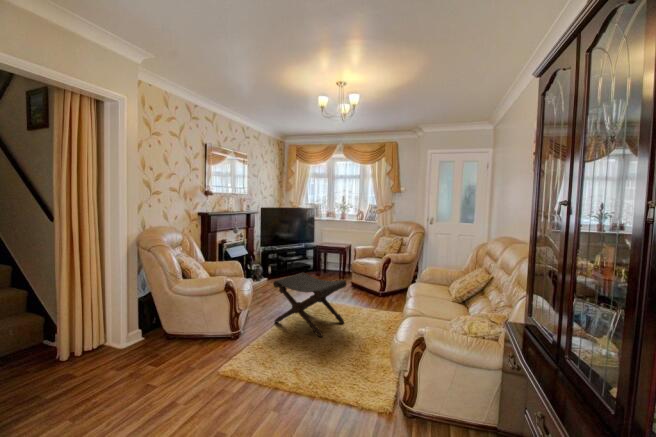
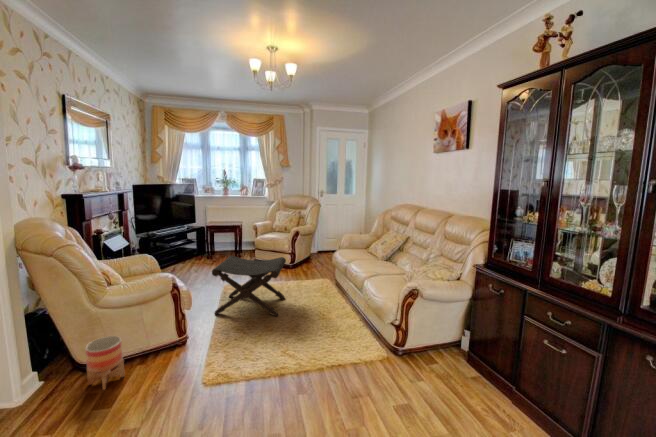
planter: none [157,316,181,355] -> present [85,336,124,390]

